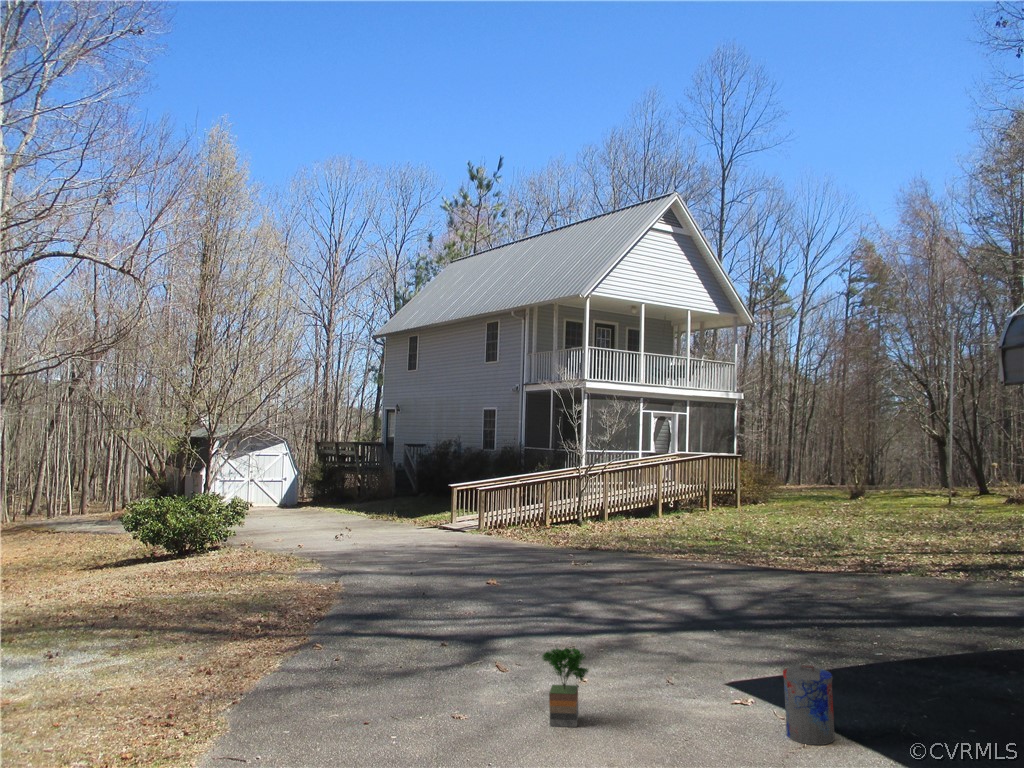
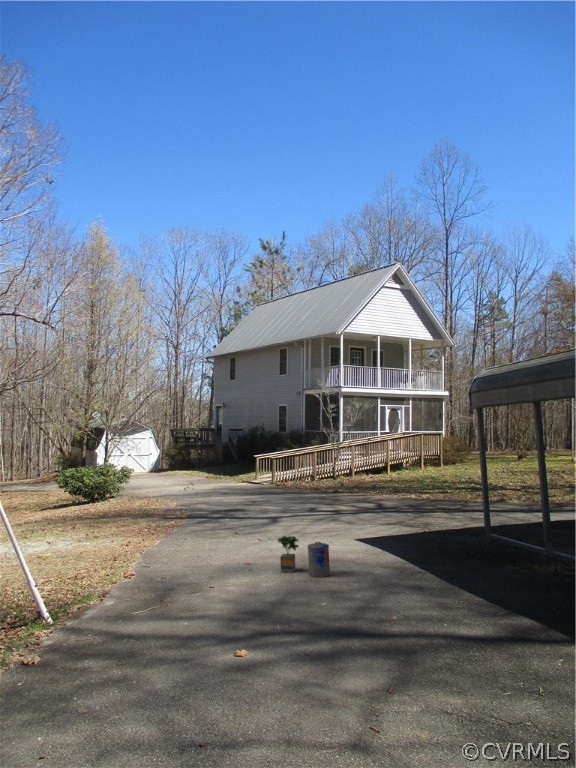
trash can: present [783,665,835,745] -> present [308,542,330,577]

